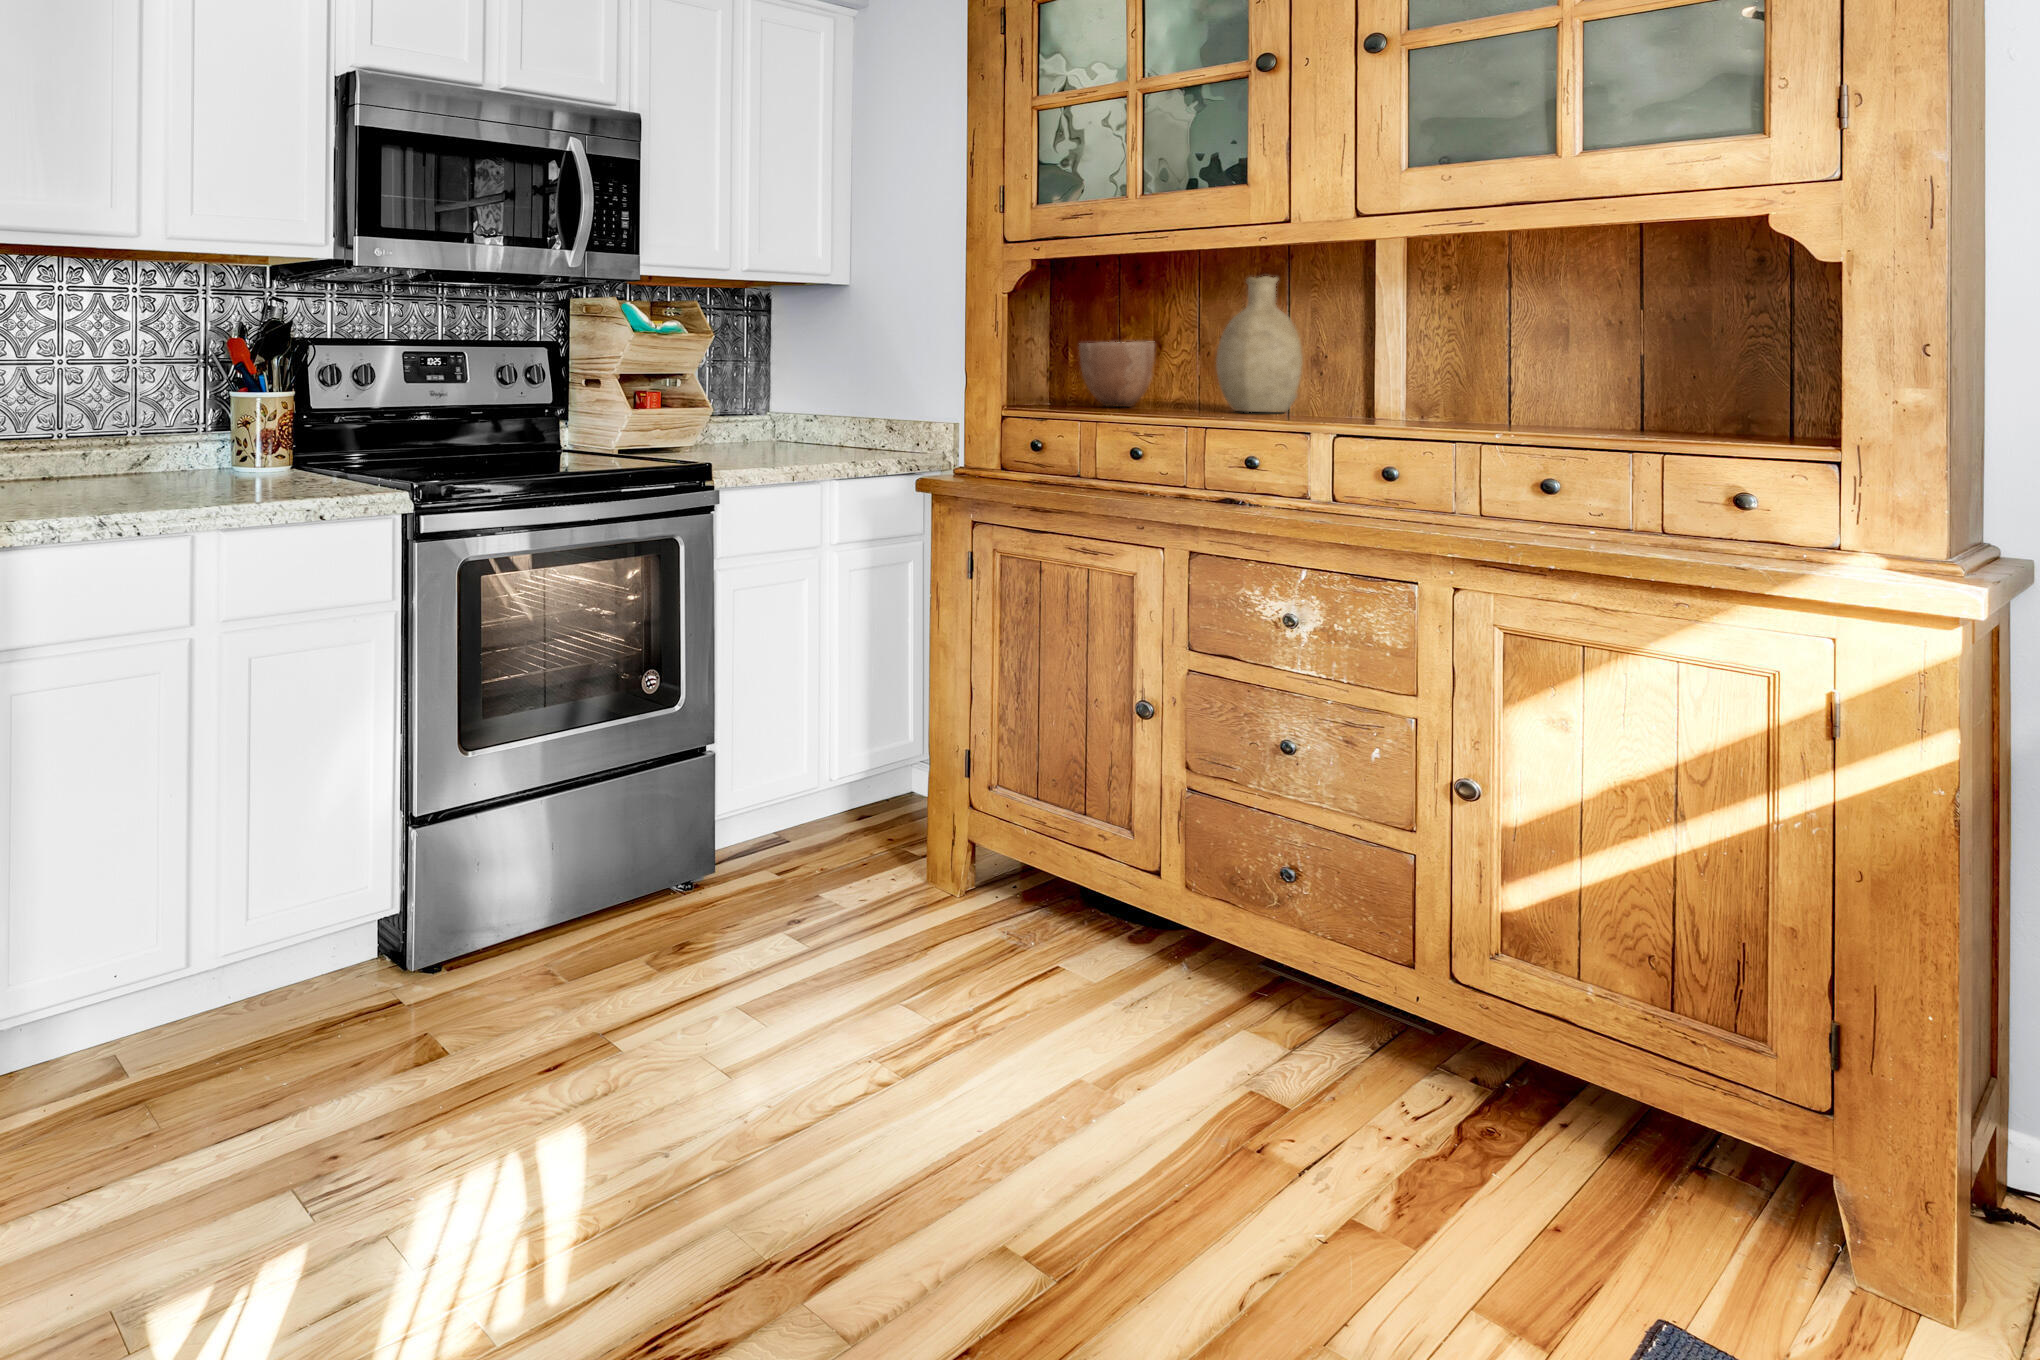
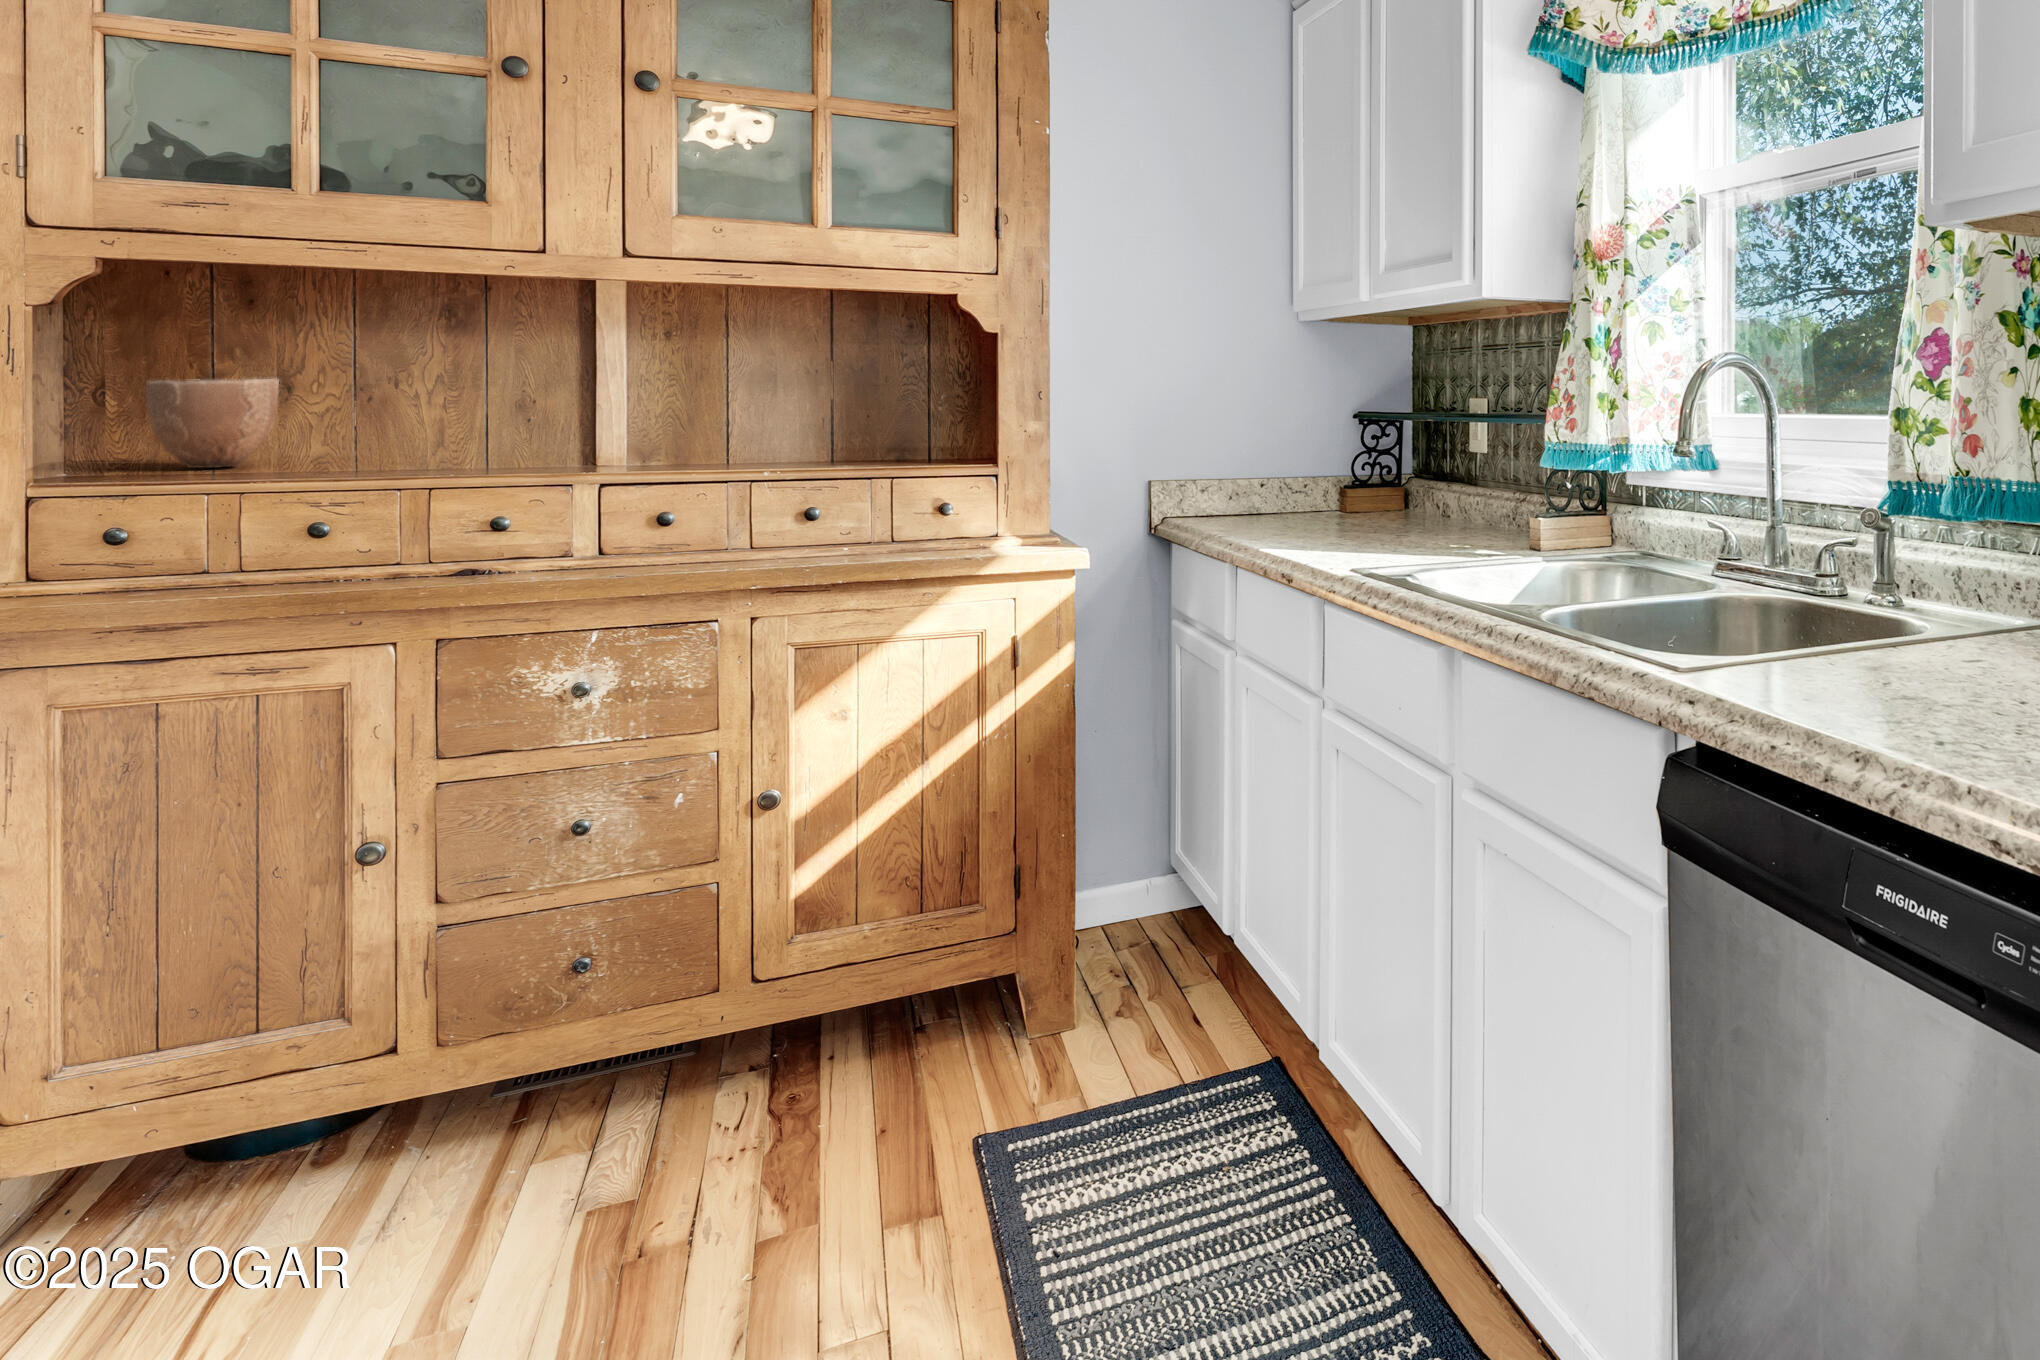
decorative vase: present [1216,276,1302,412] -> none [384,303,497,463]

